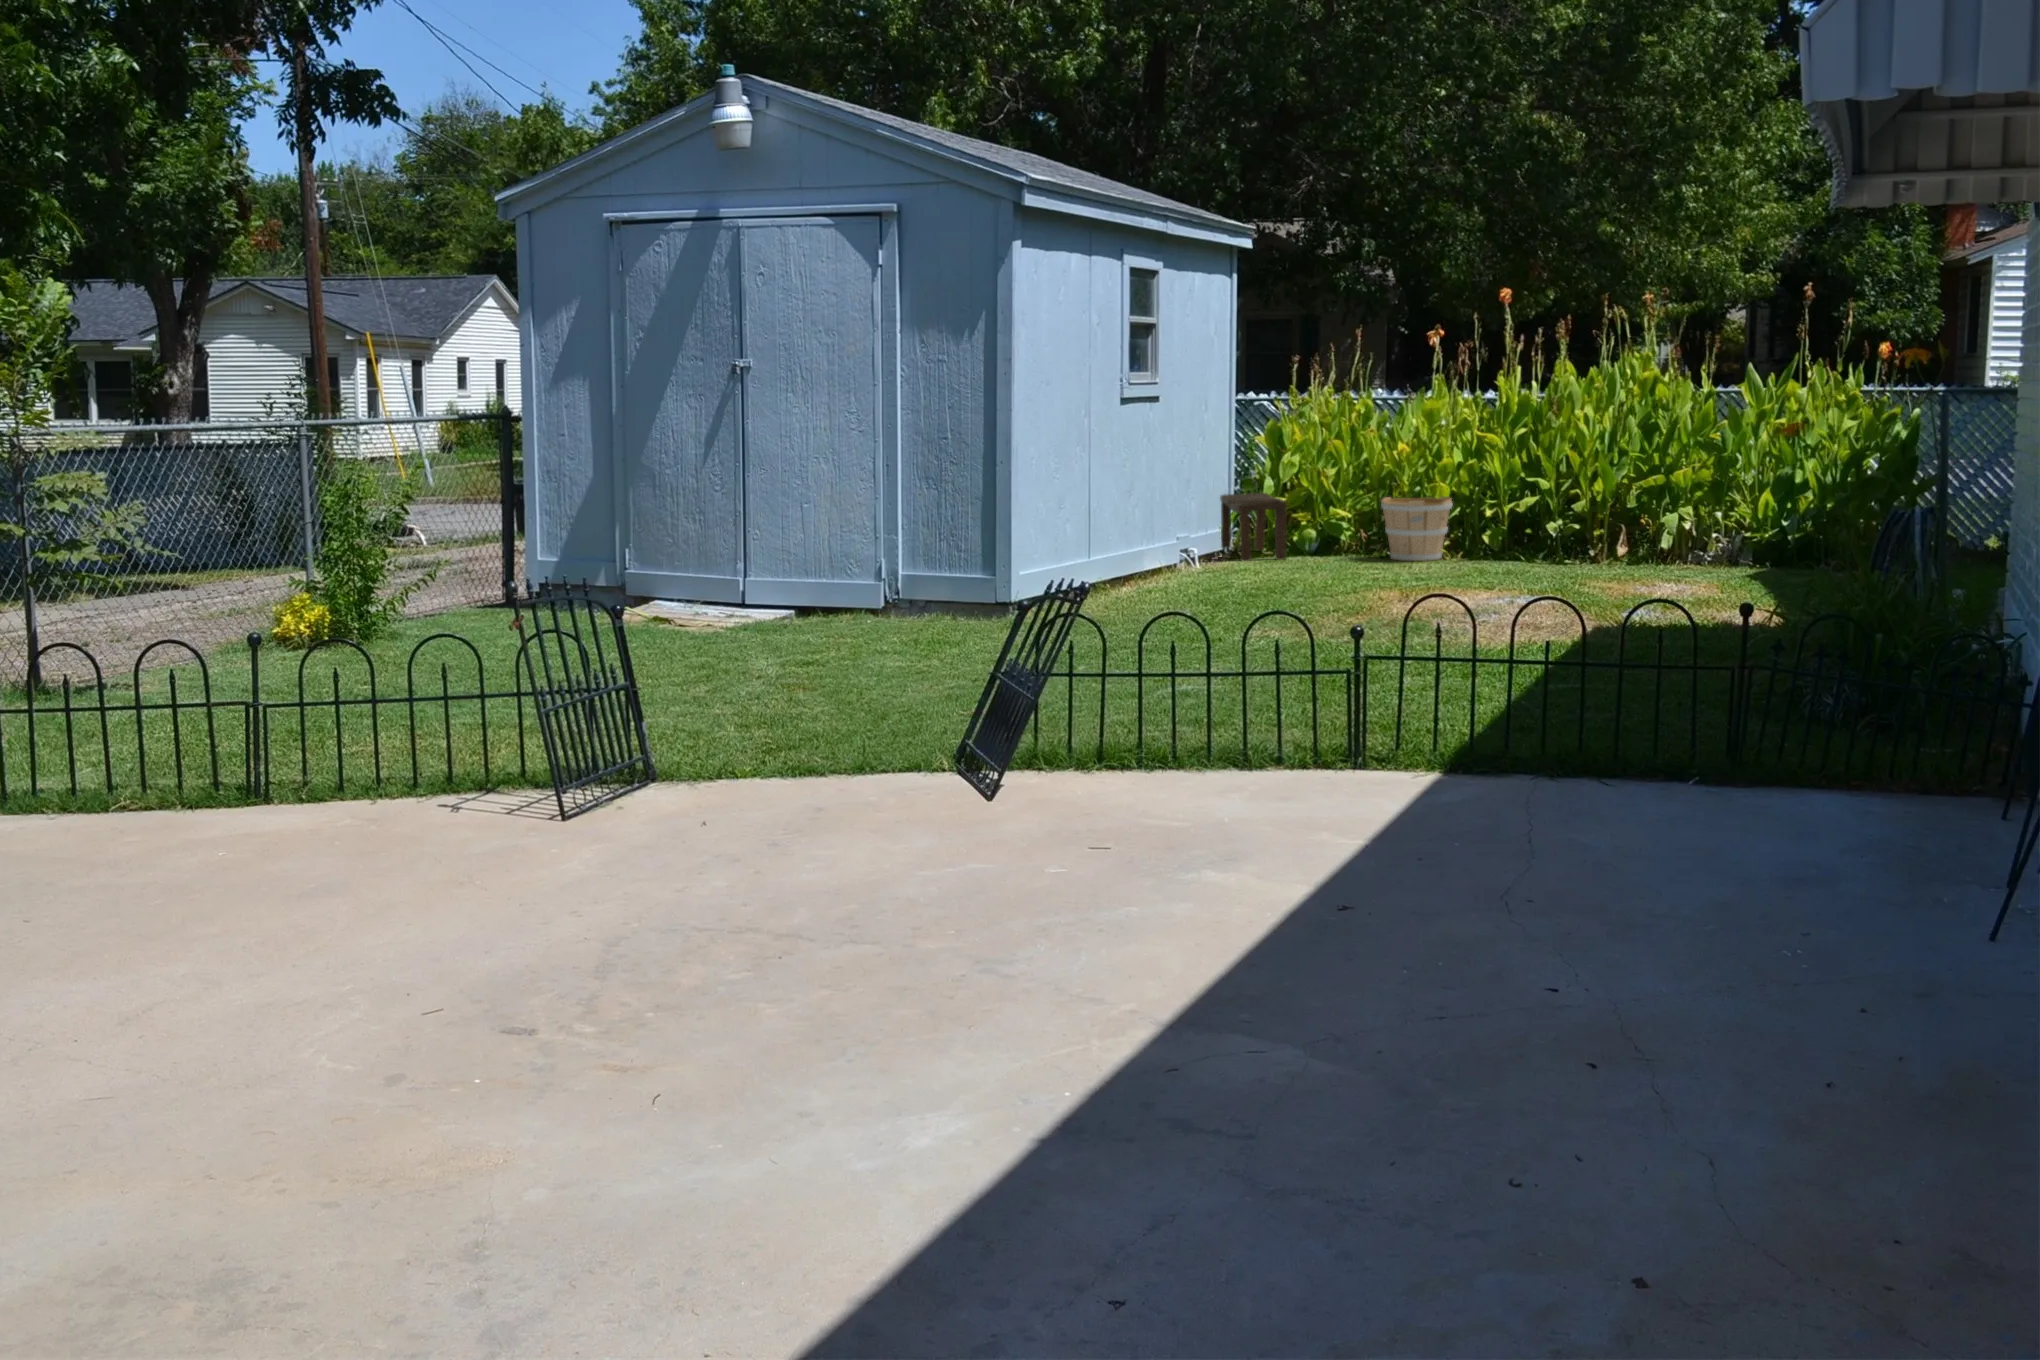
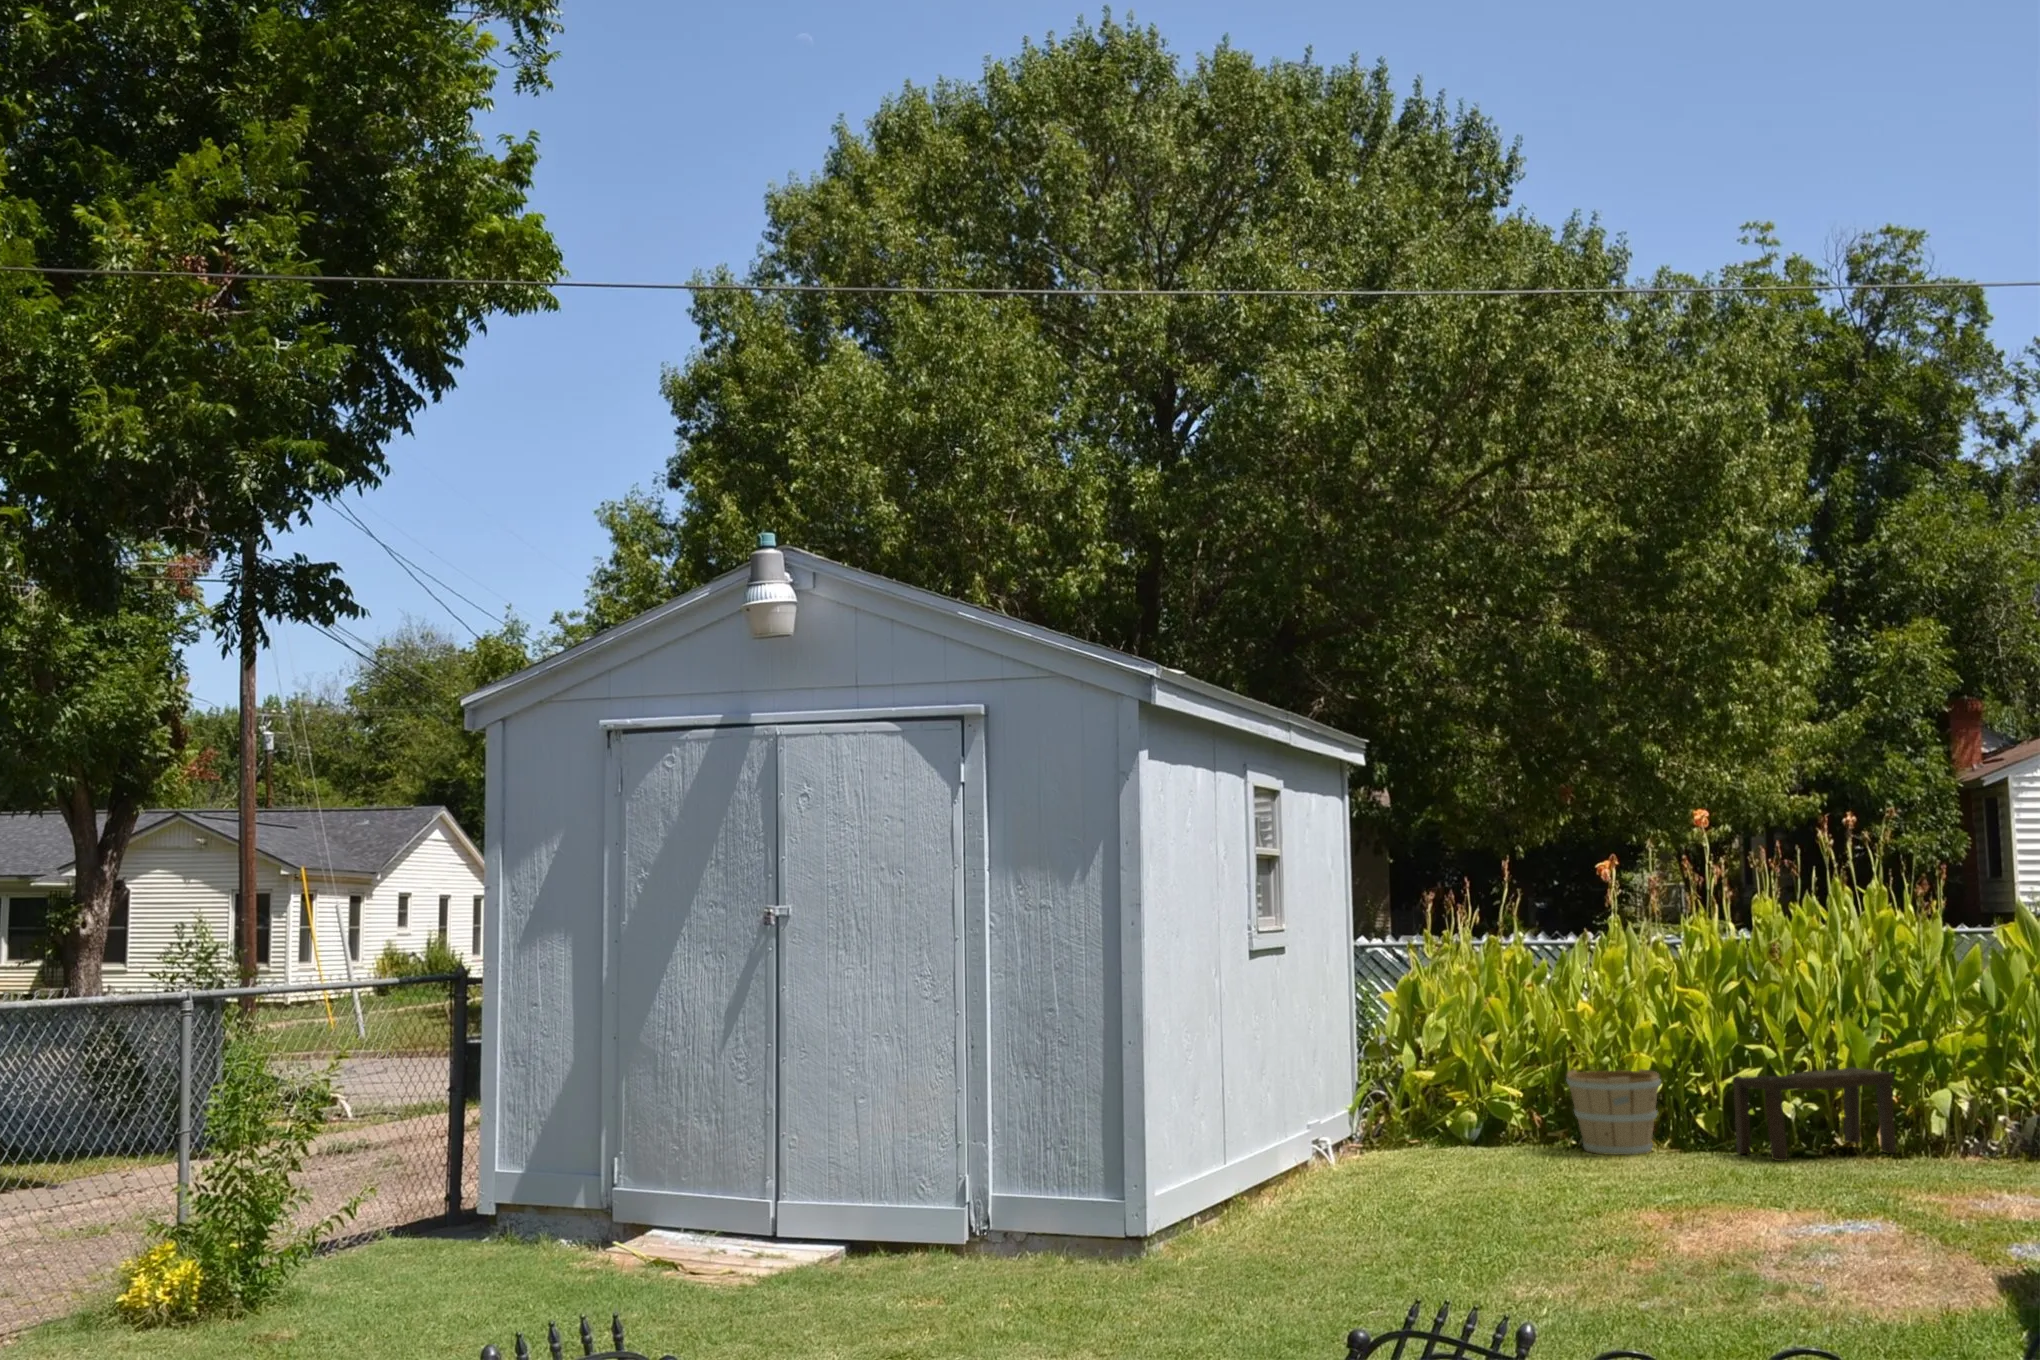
bench: present [1220,493,1287,561] -> present [1733,1068,1896,1161]

